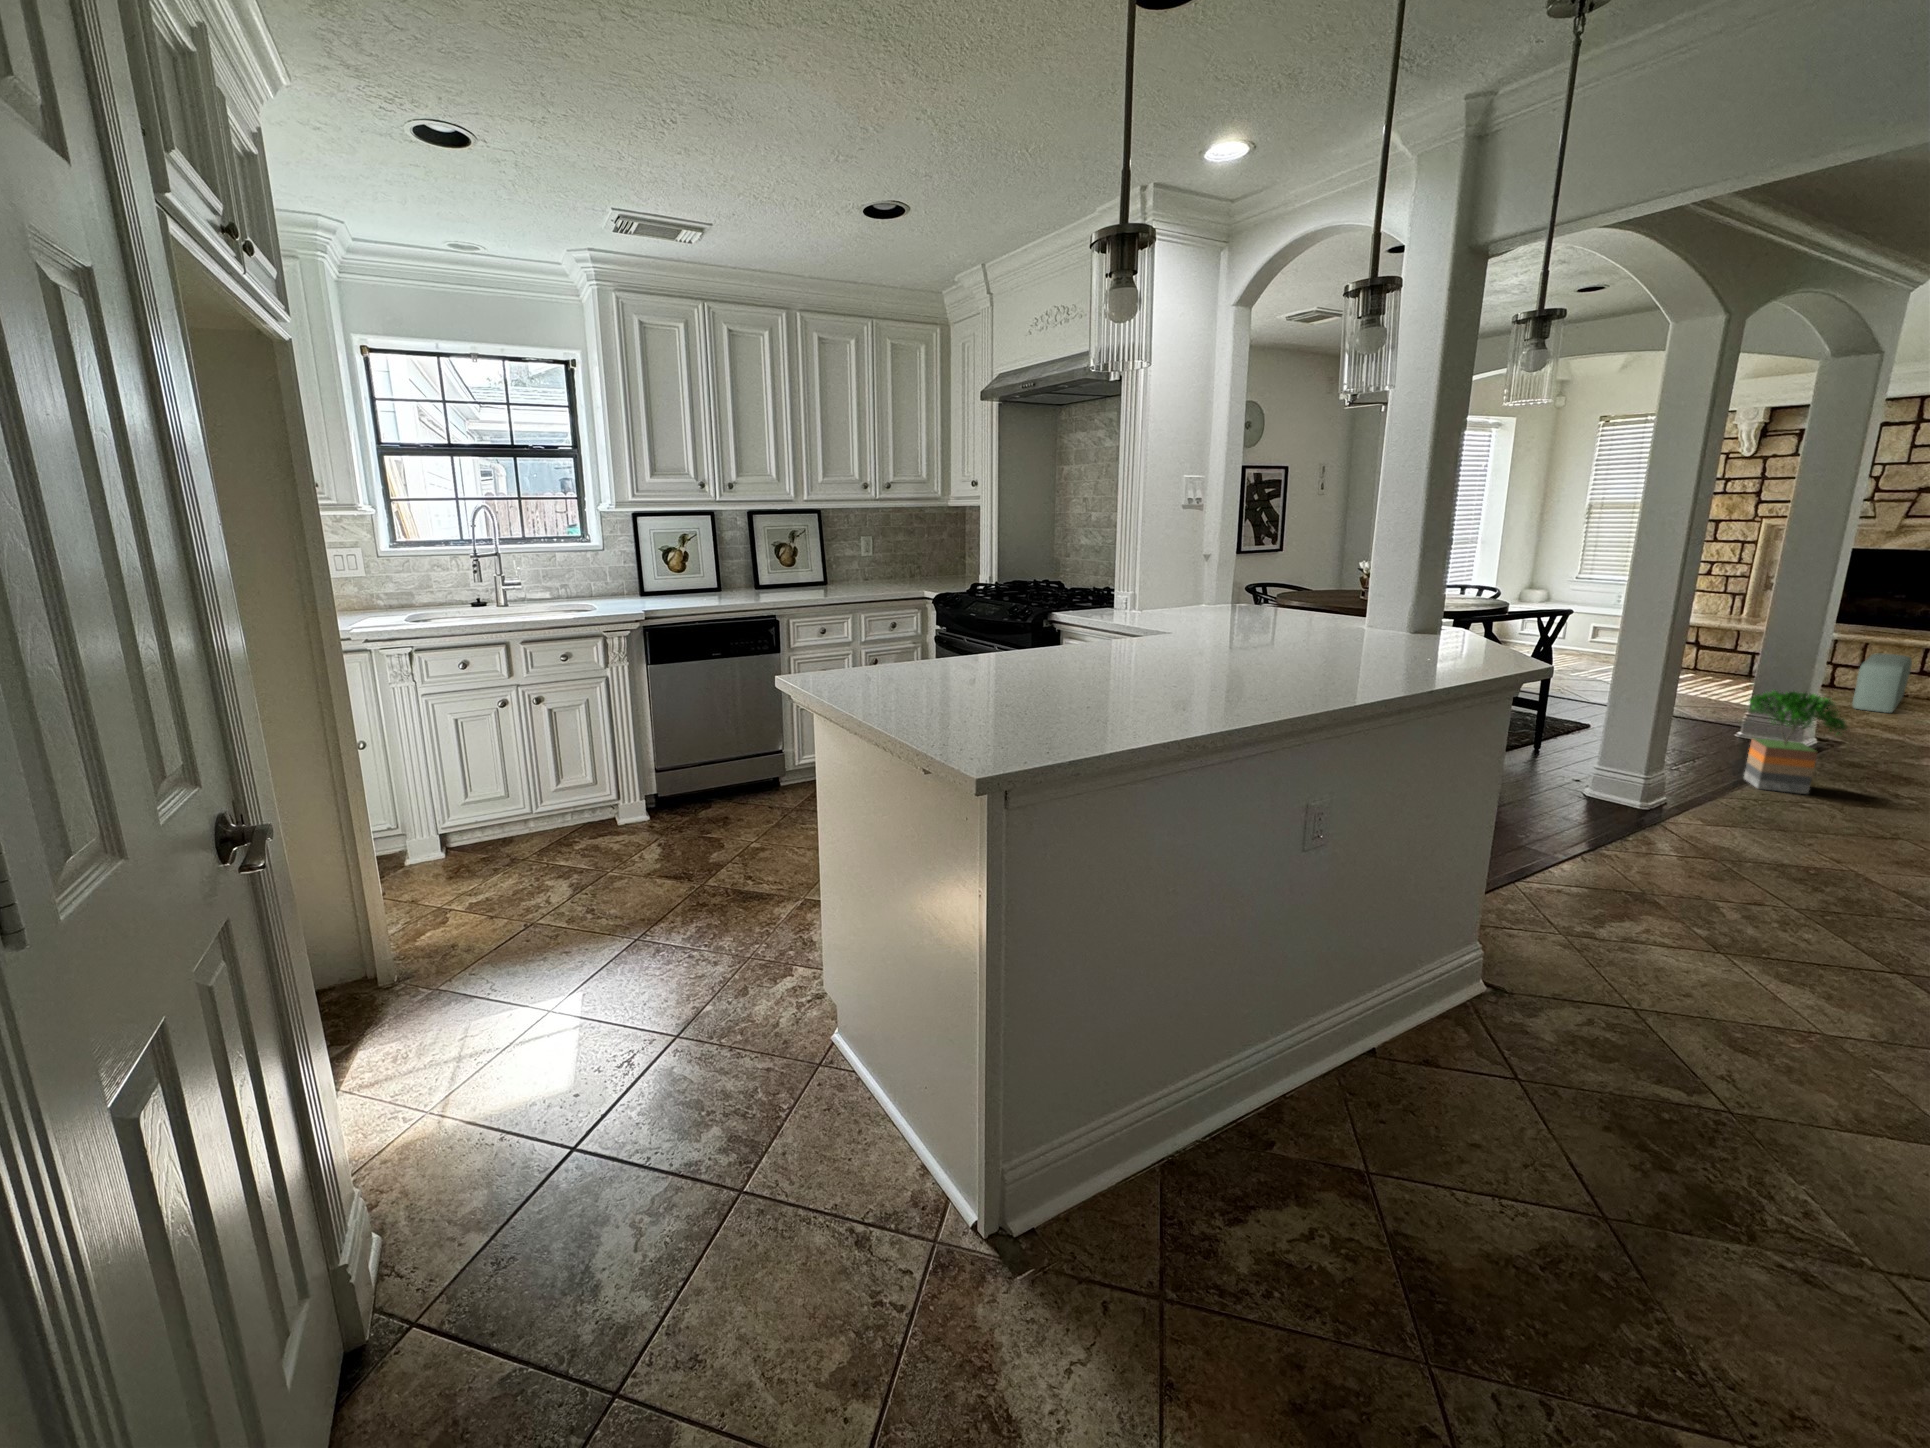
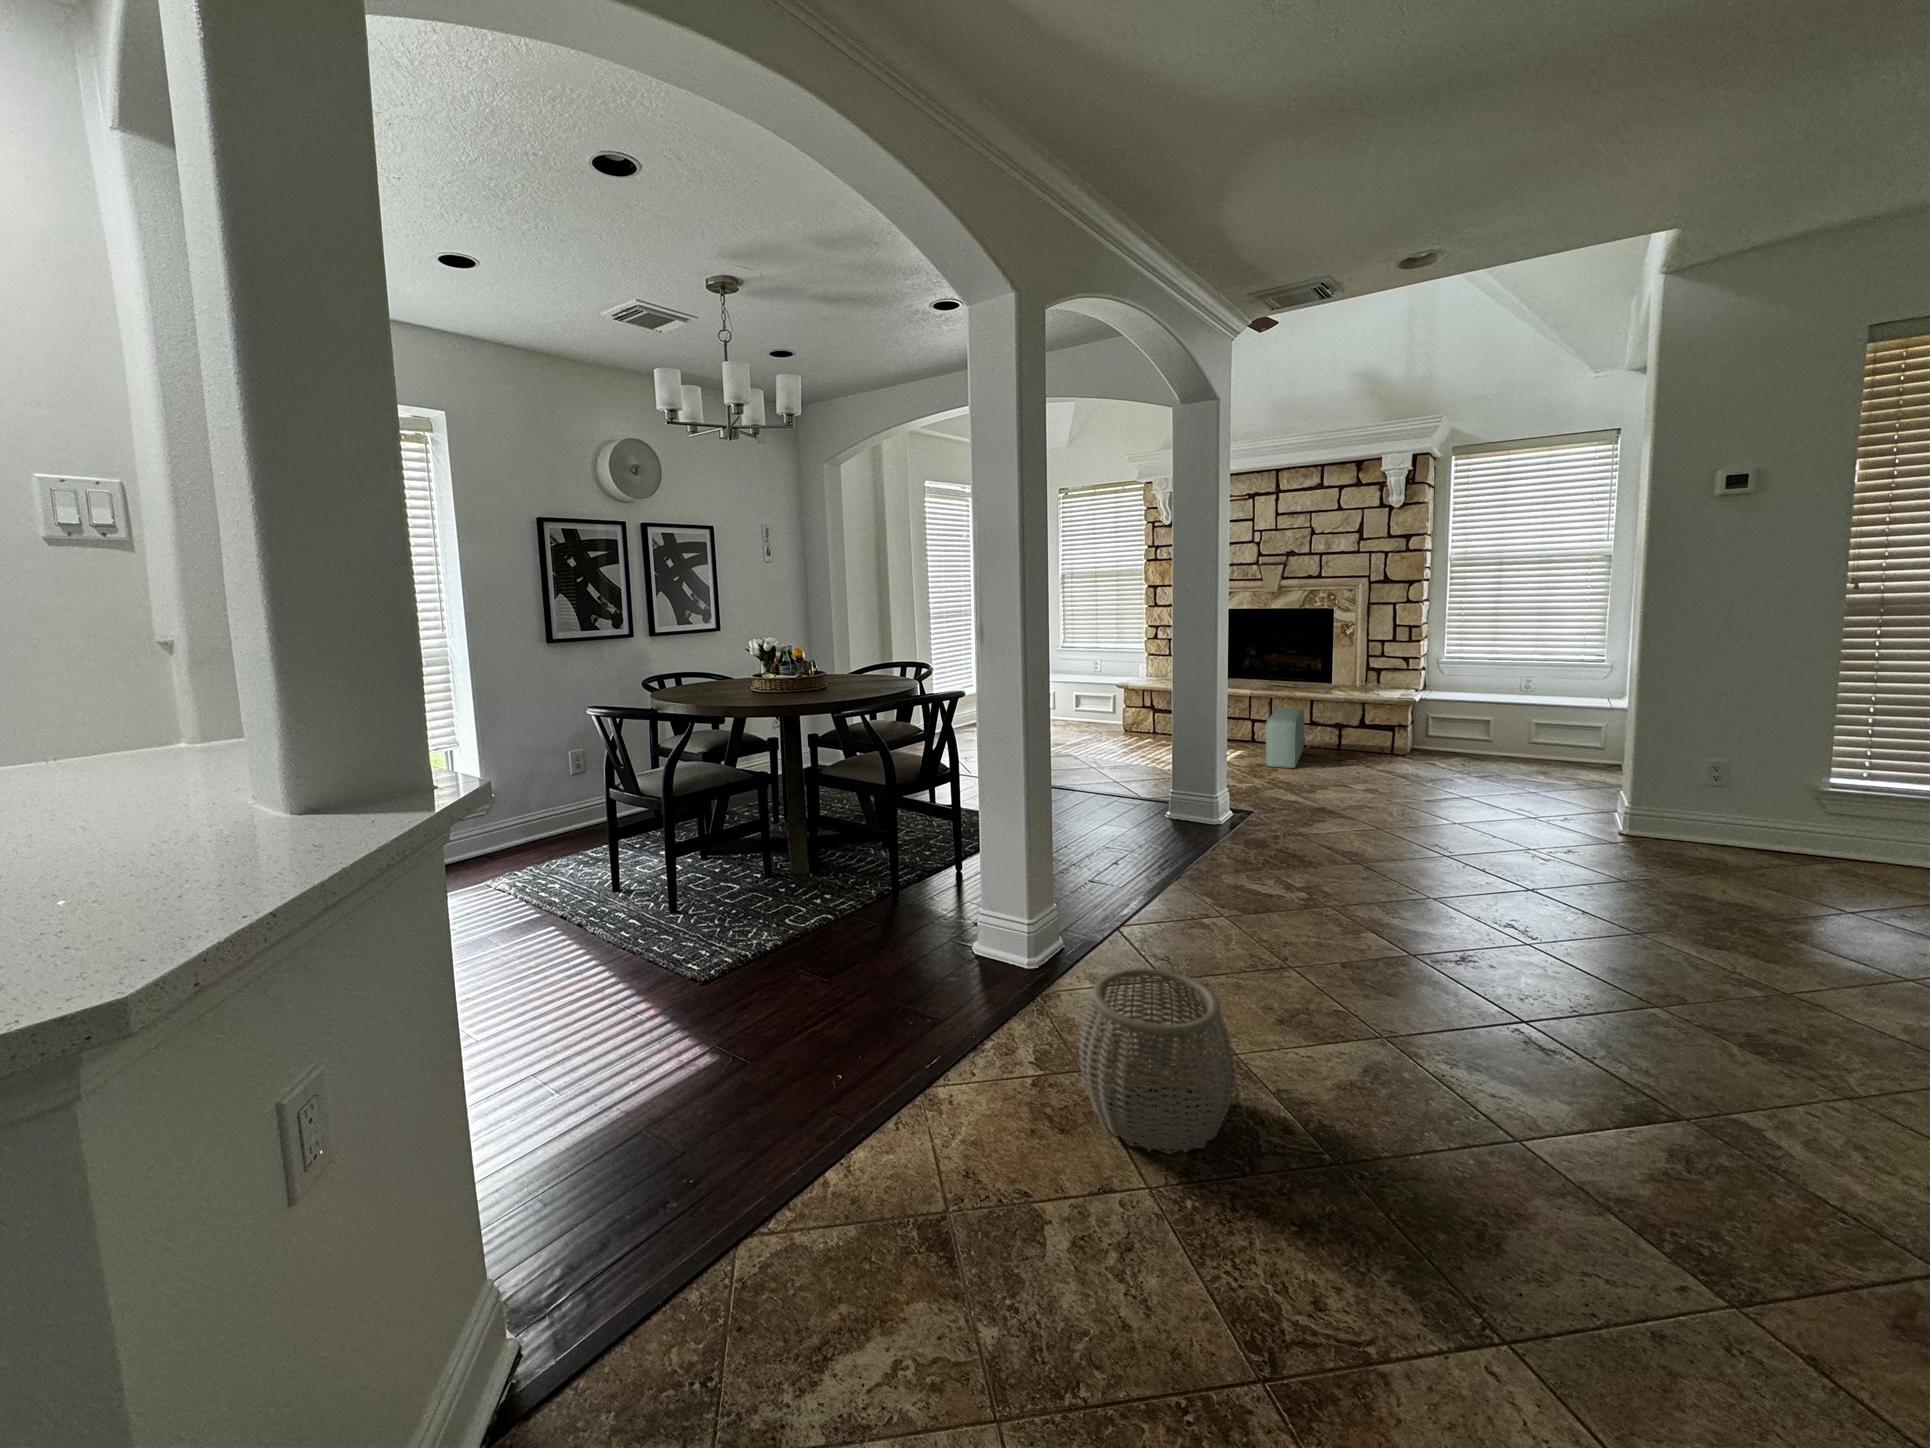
potted tree: present [1744,691,1846,794] -> none [1139,773,1234,904]
woven basket: none [1732,793,1871,895] -> present [1079,968,1236,1154]

